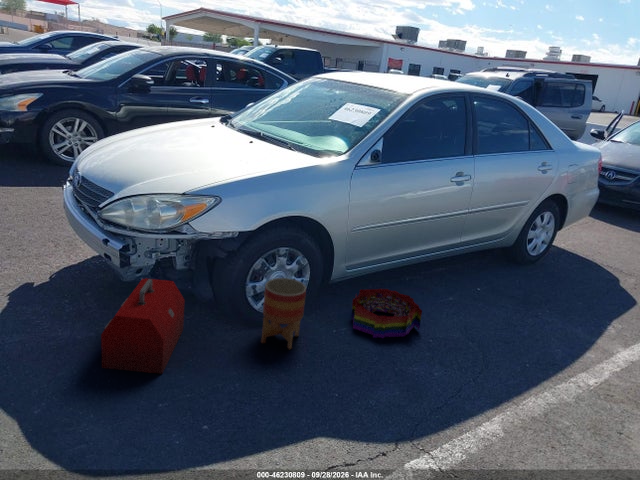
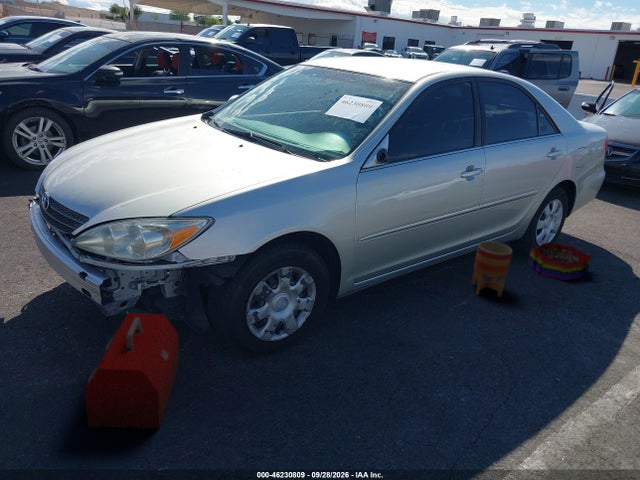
planter: present [261,278,306,349] -> present [471,241,512,297]
storage bin: present [352,289,422,338] -> present [528,243,591,281]

